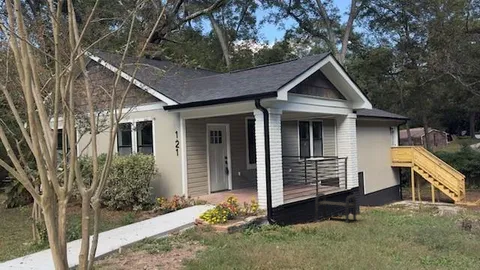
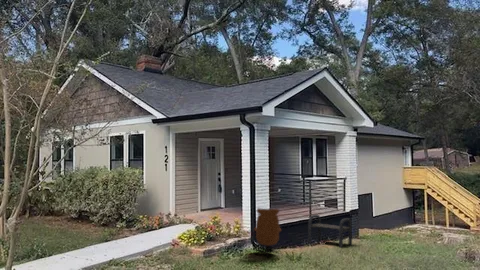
lounge chair: none [272,187,300,233] -> present [254,208,281,255]

